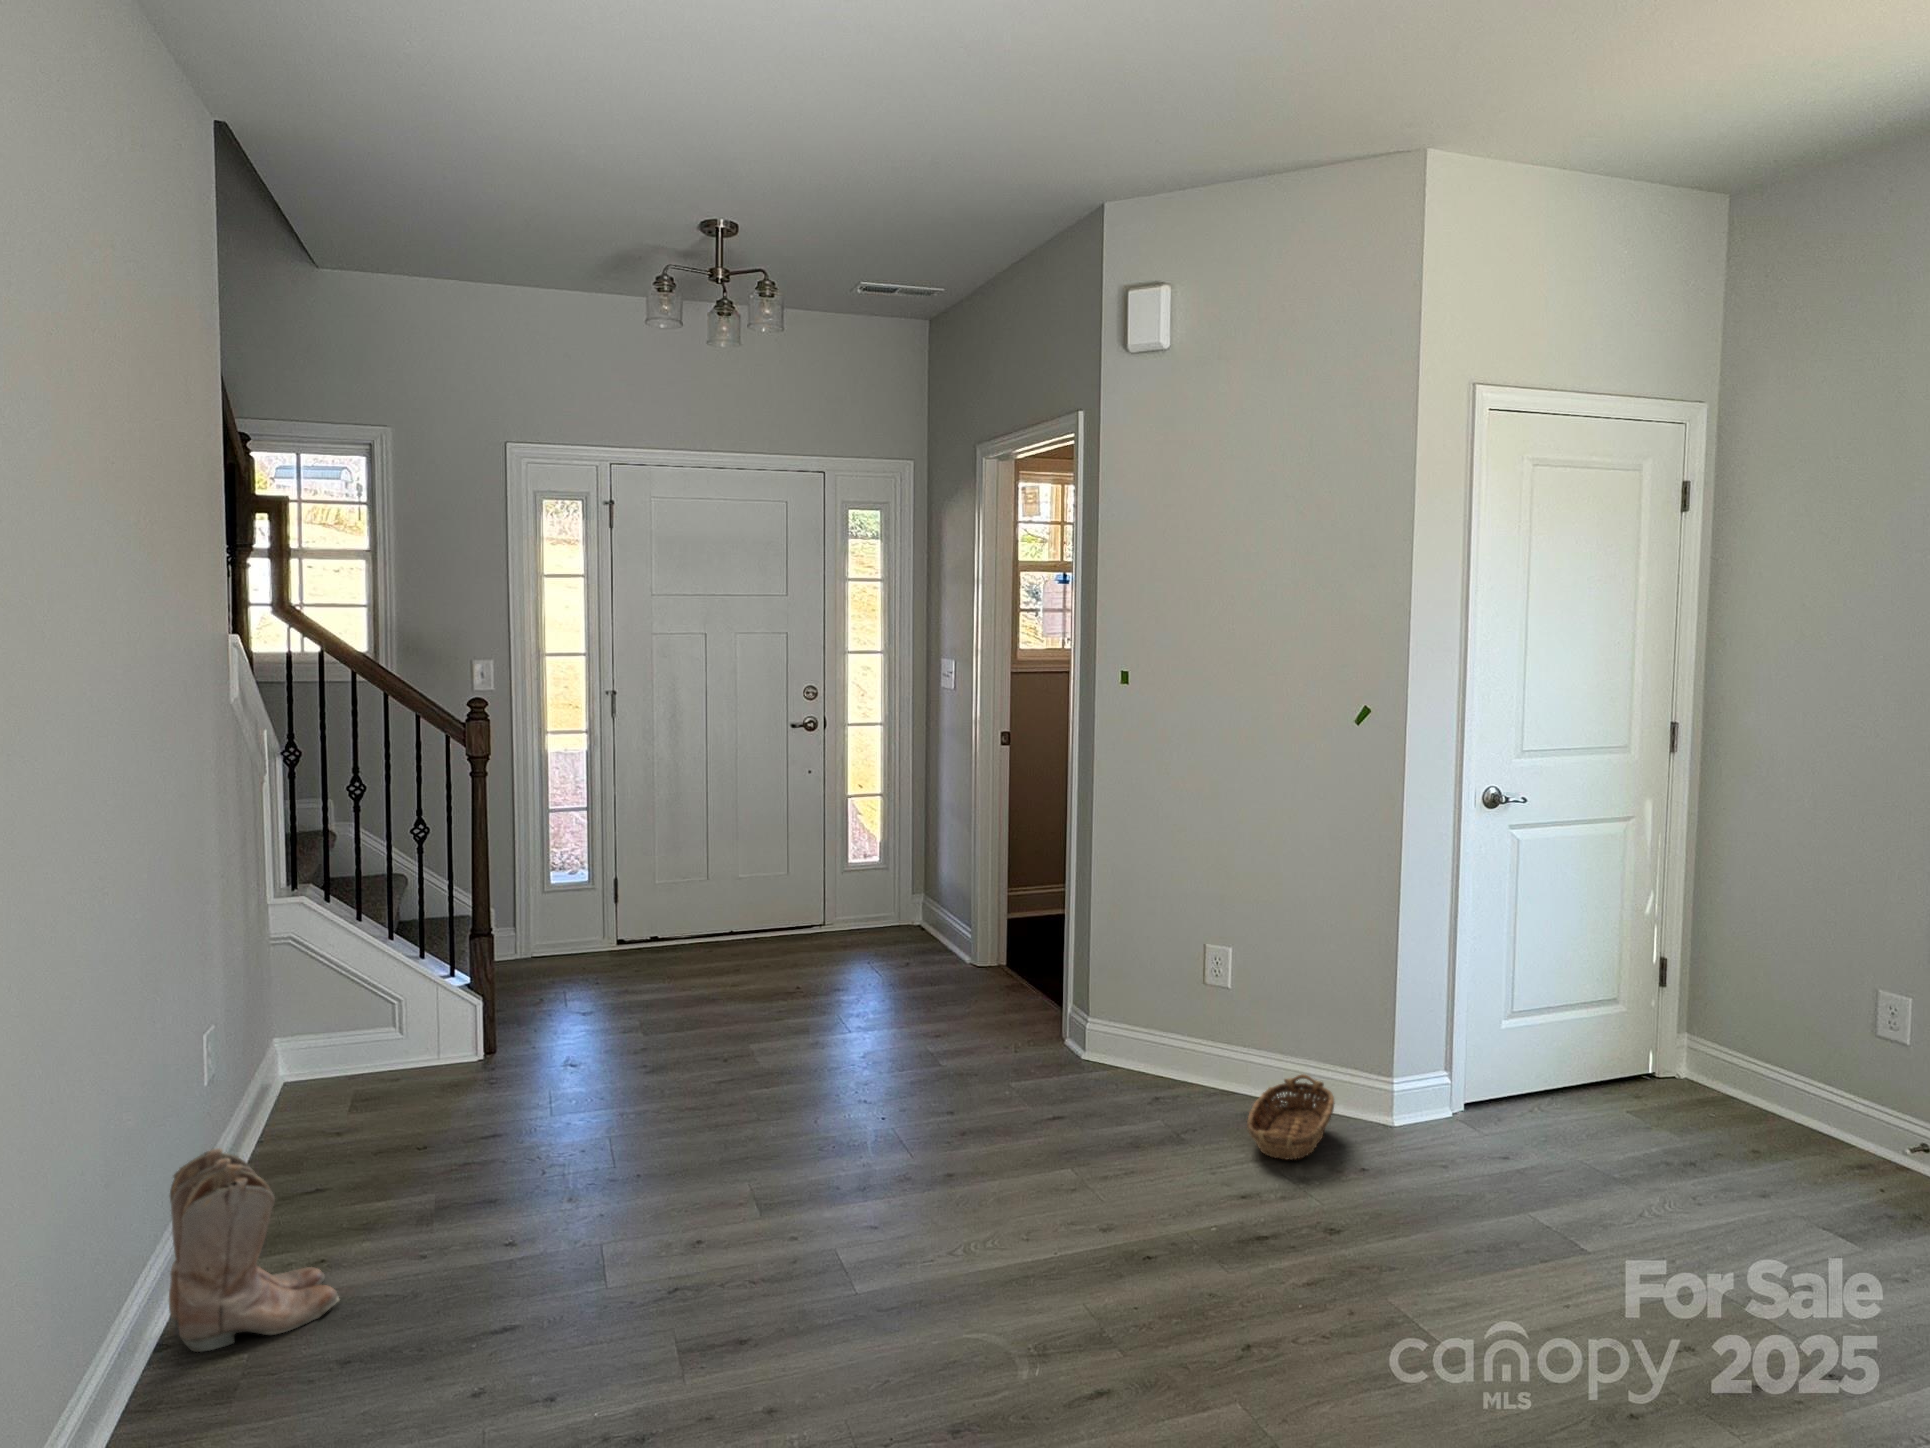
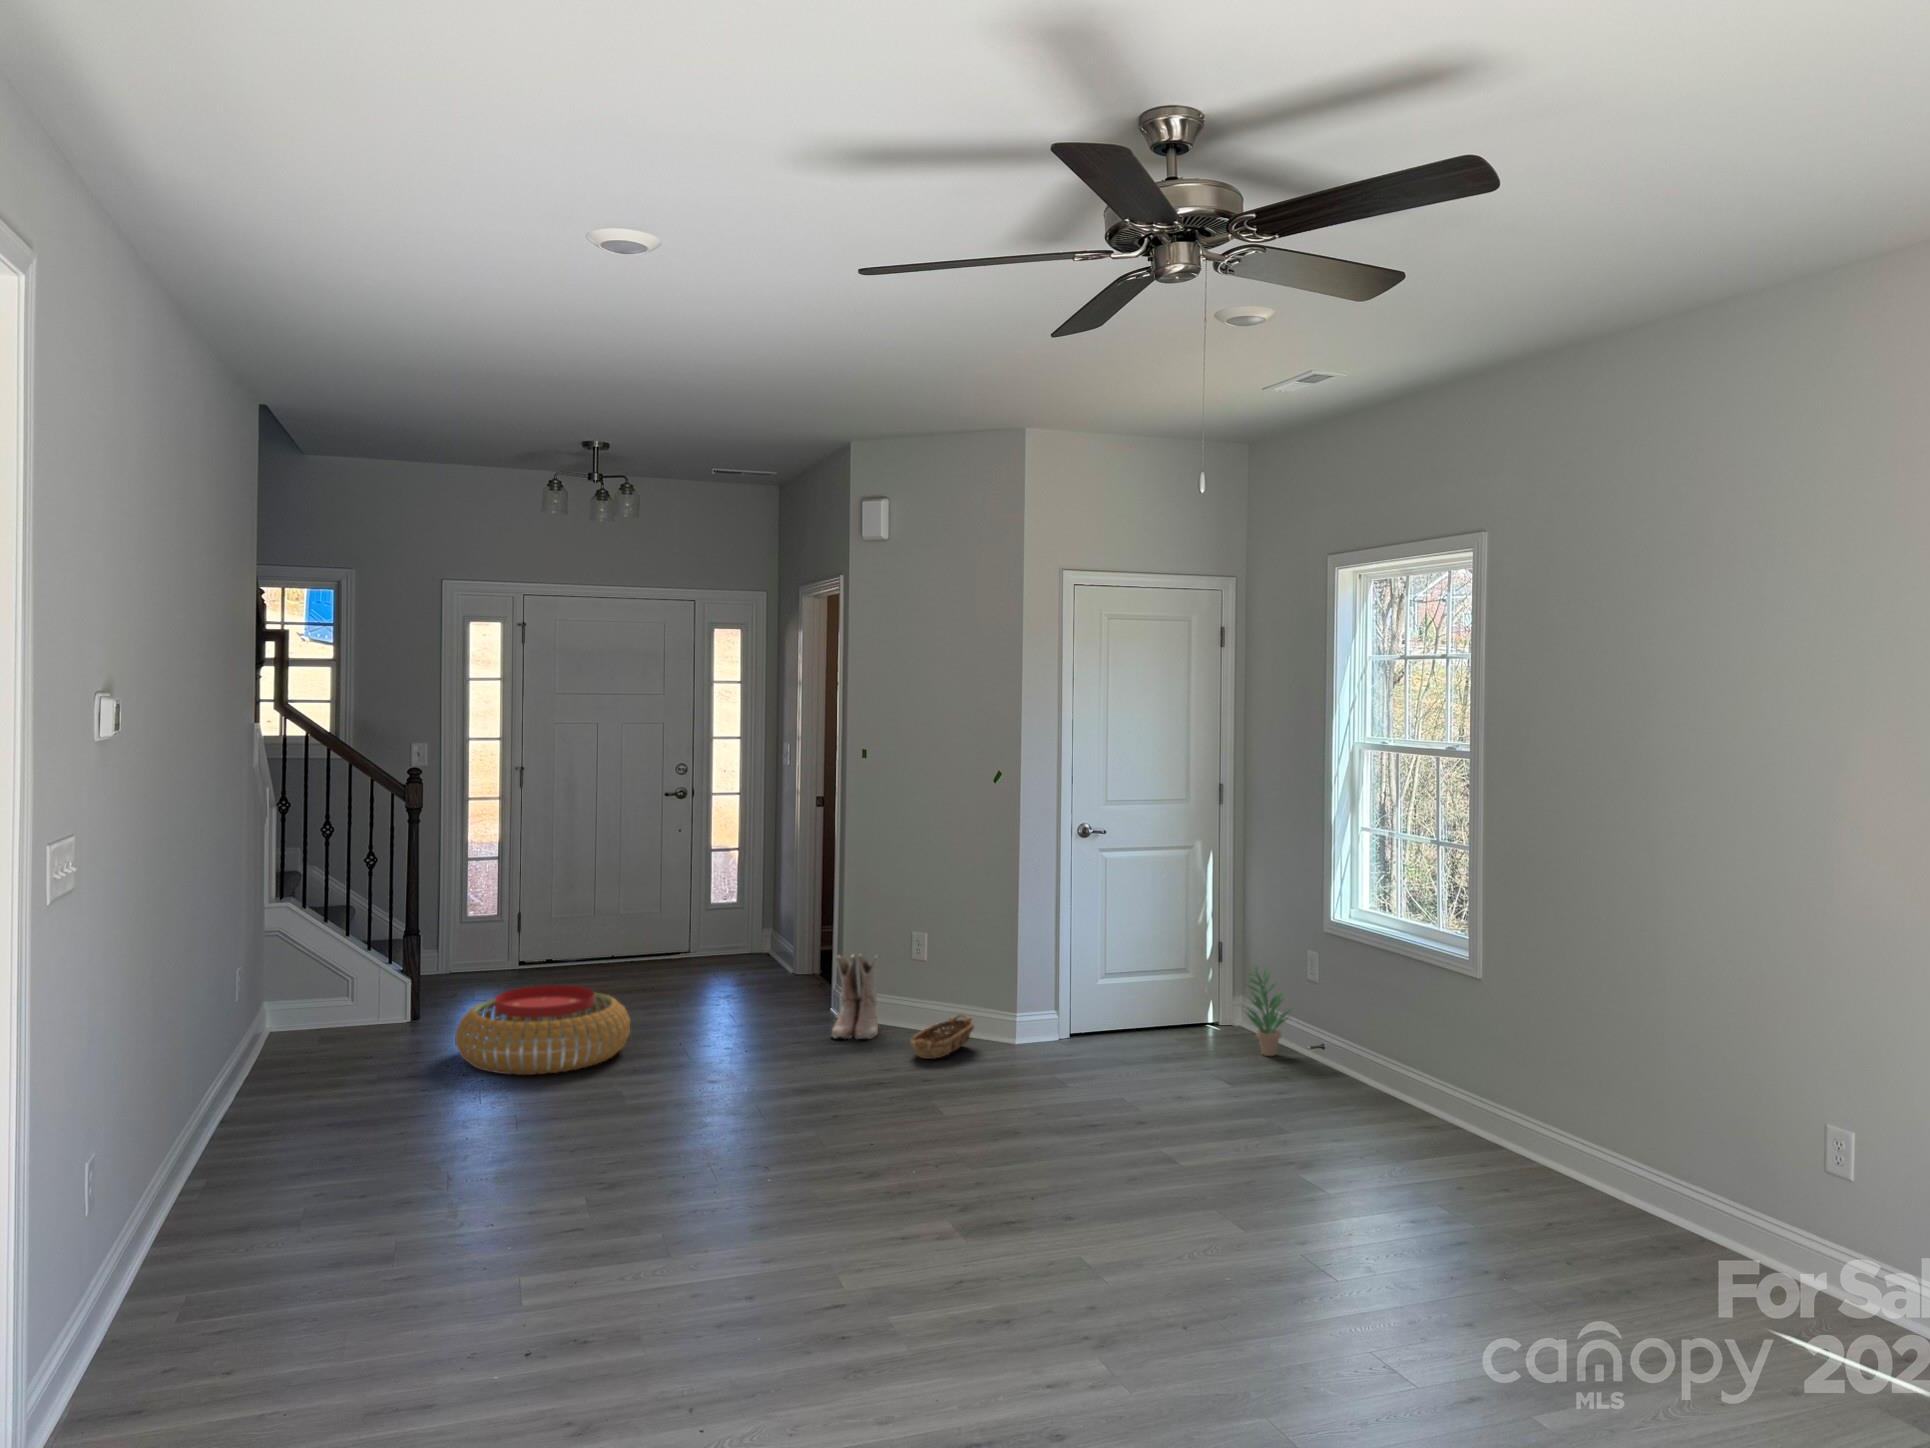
potted plant: none [1760,1006,1862,1156] -> present [1247,965,1290,1056]
pouf: none [550,1028,812,1195] -> present [456,985,630,1075]
boots: present [169,1148,339,1352] -> present [832,955,879,1039]

